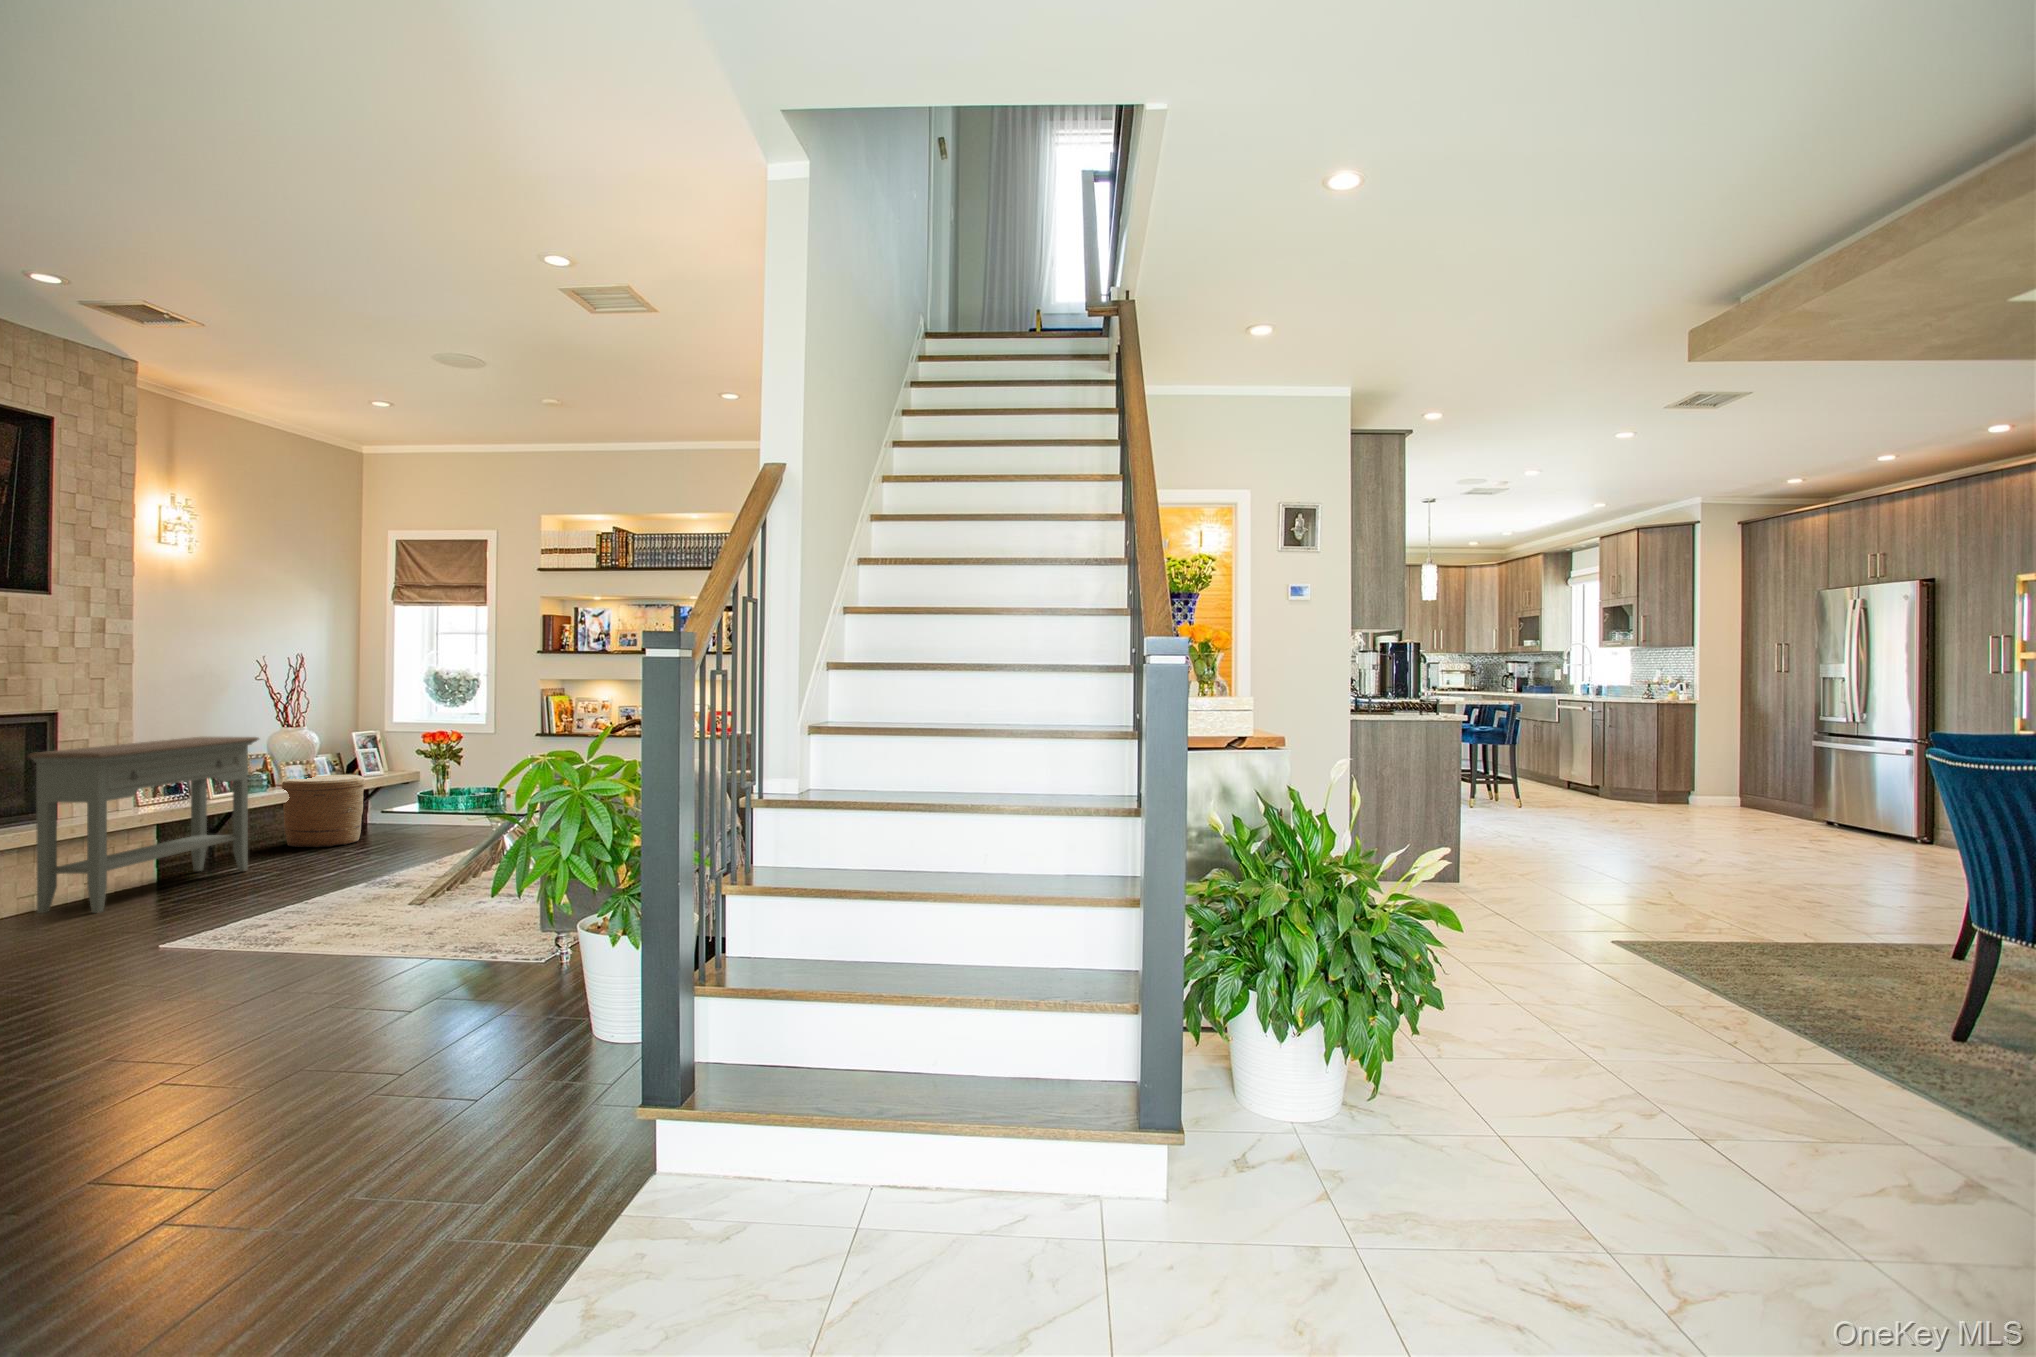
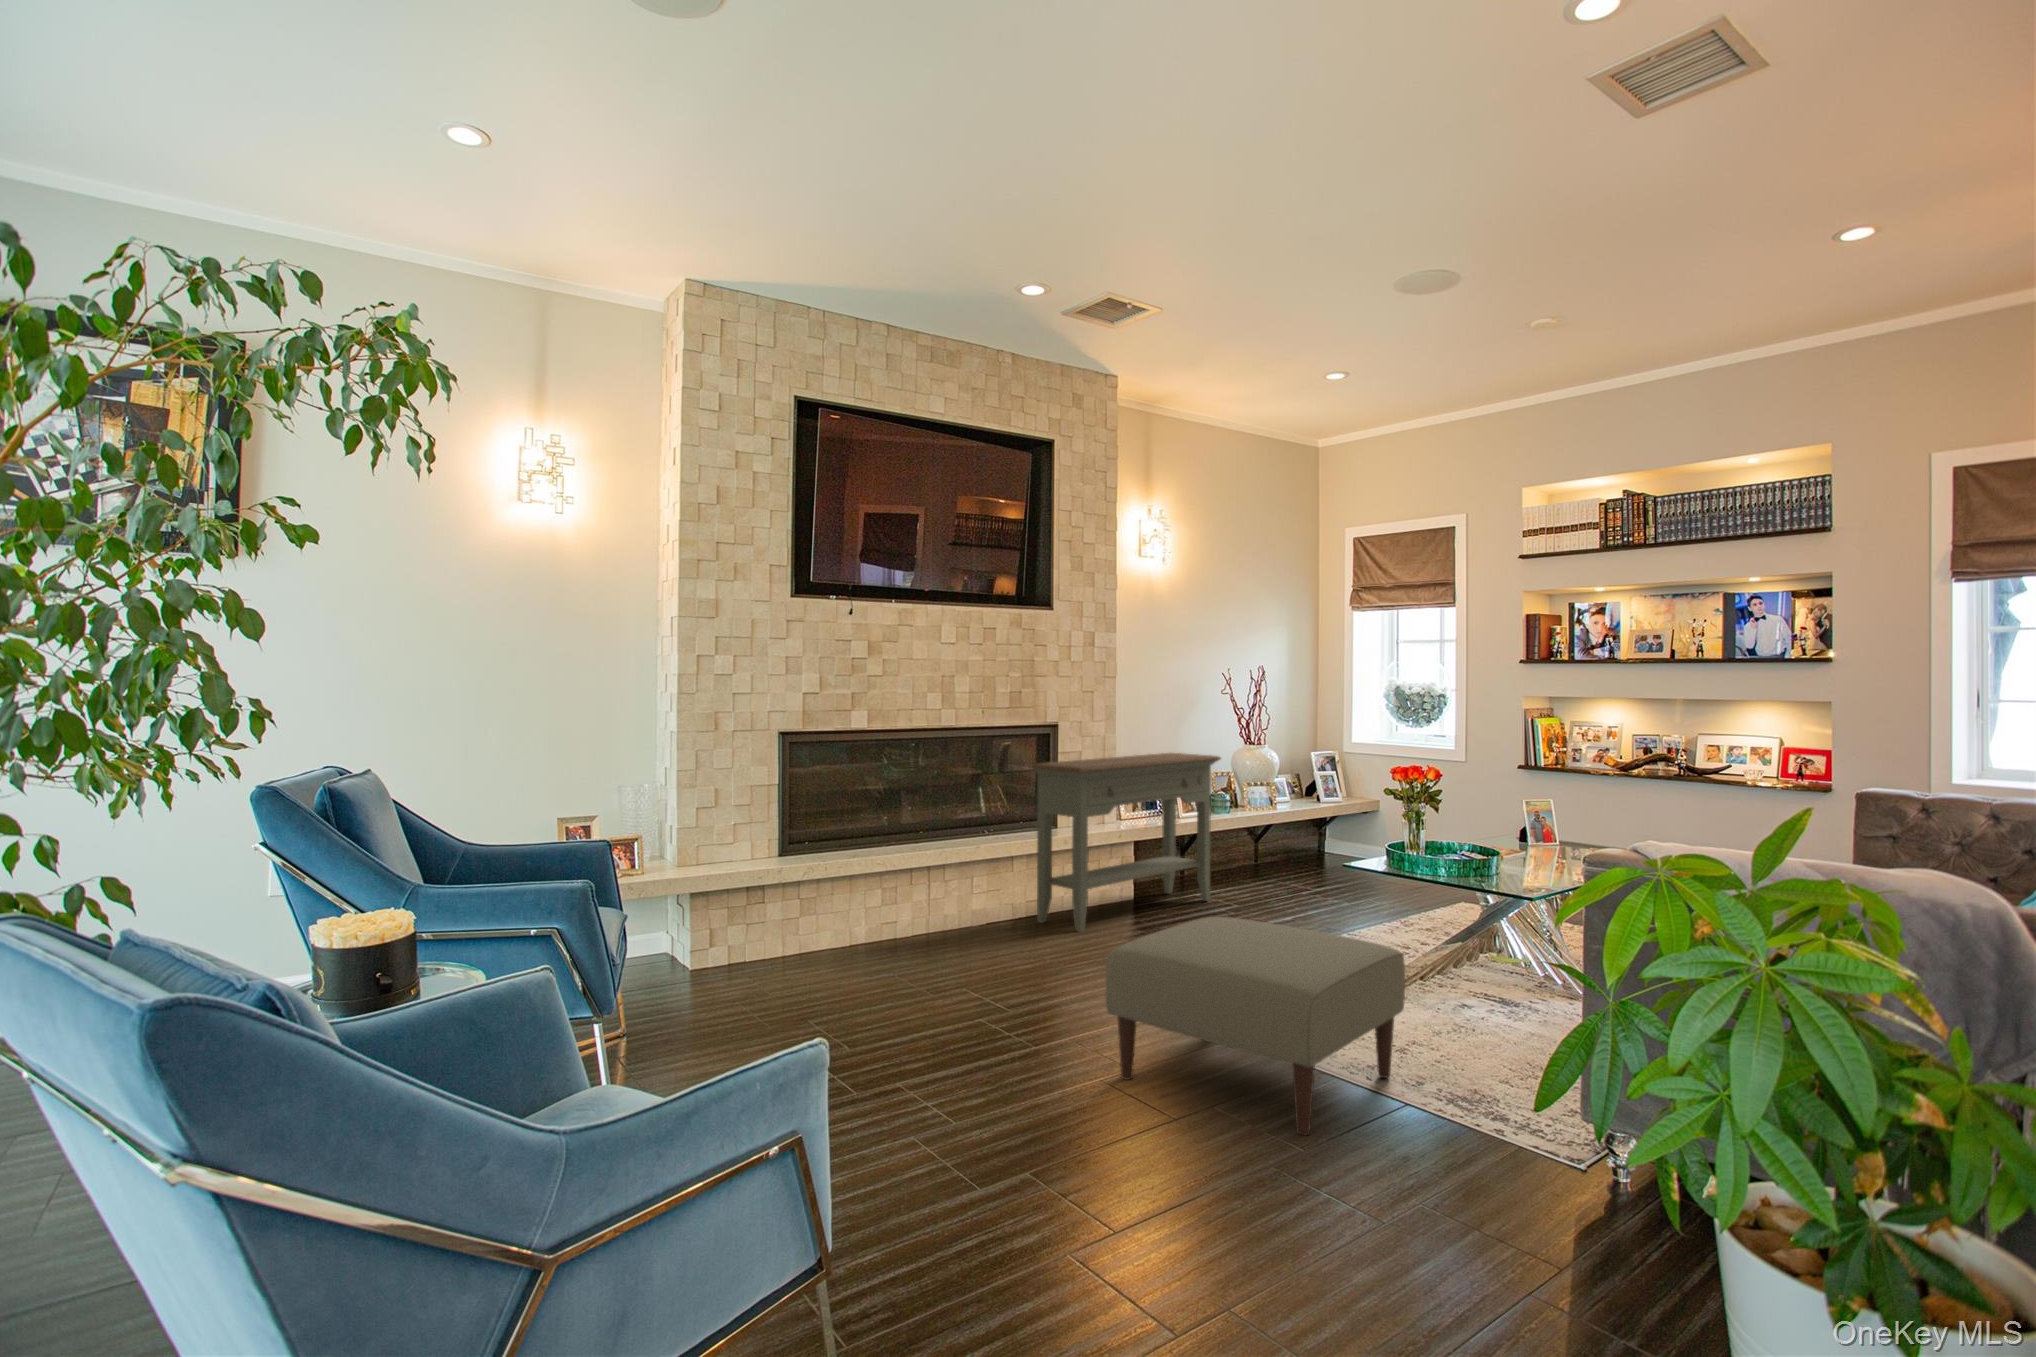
woven basket: present [282,775,365,847] -> none [1244,799,1323,881]
ottoman: none [166,855,433,993] -> present [1106,917,1405,1136]

